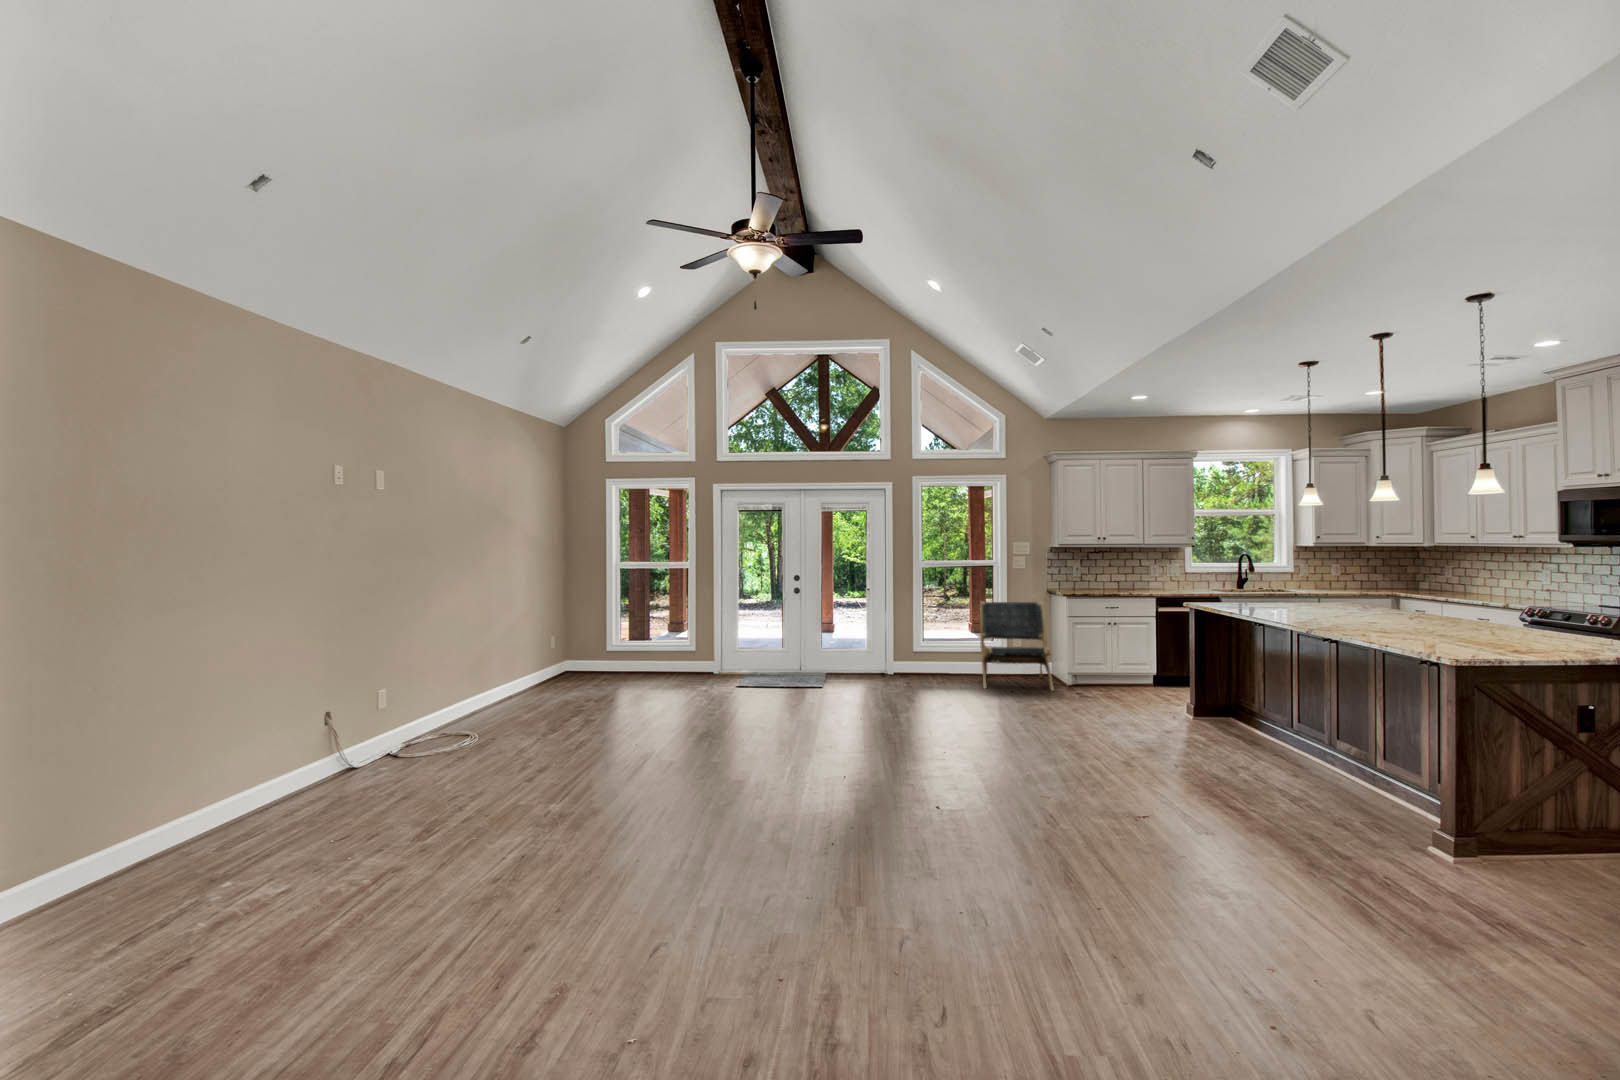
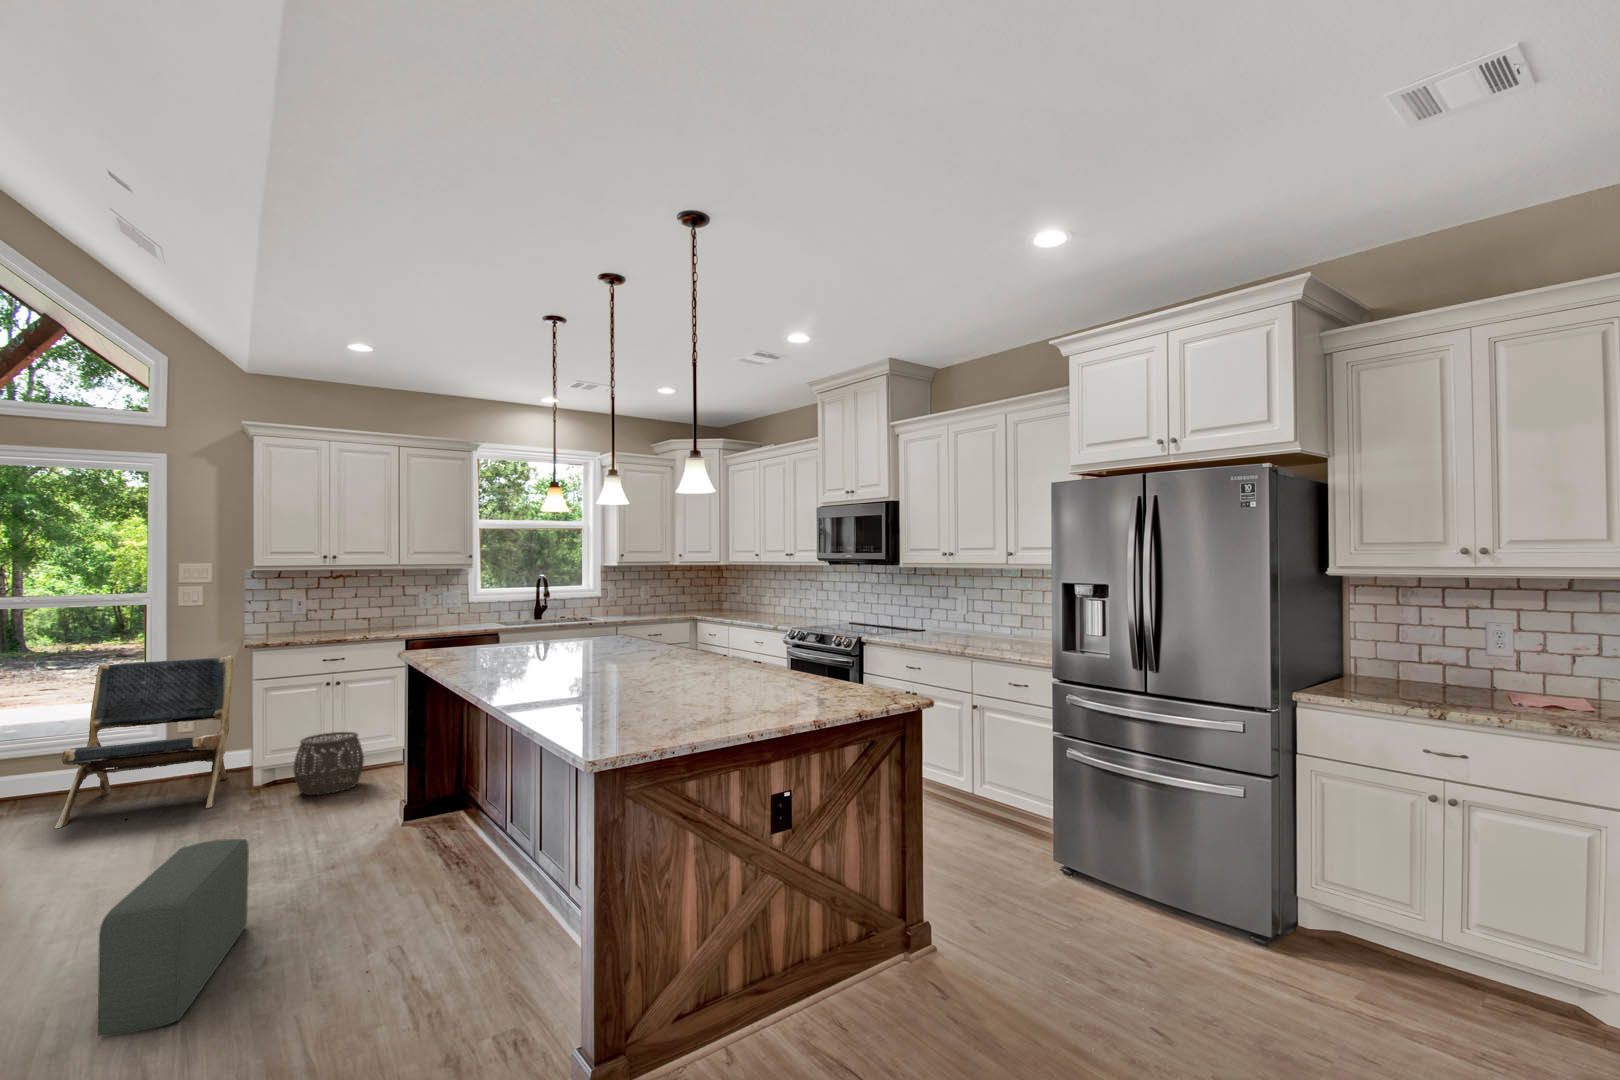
woven basket: none [1095,656,1138,694] -> present [294,732,364,795]
pouf: none [1117,696,1160,772] -> present [98,839,249,1037]

